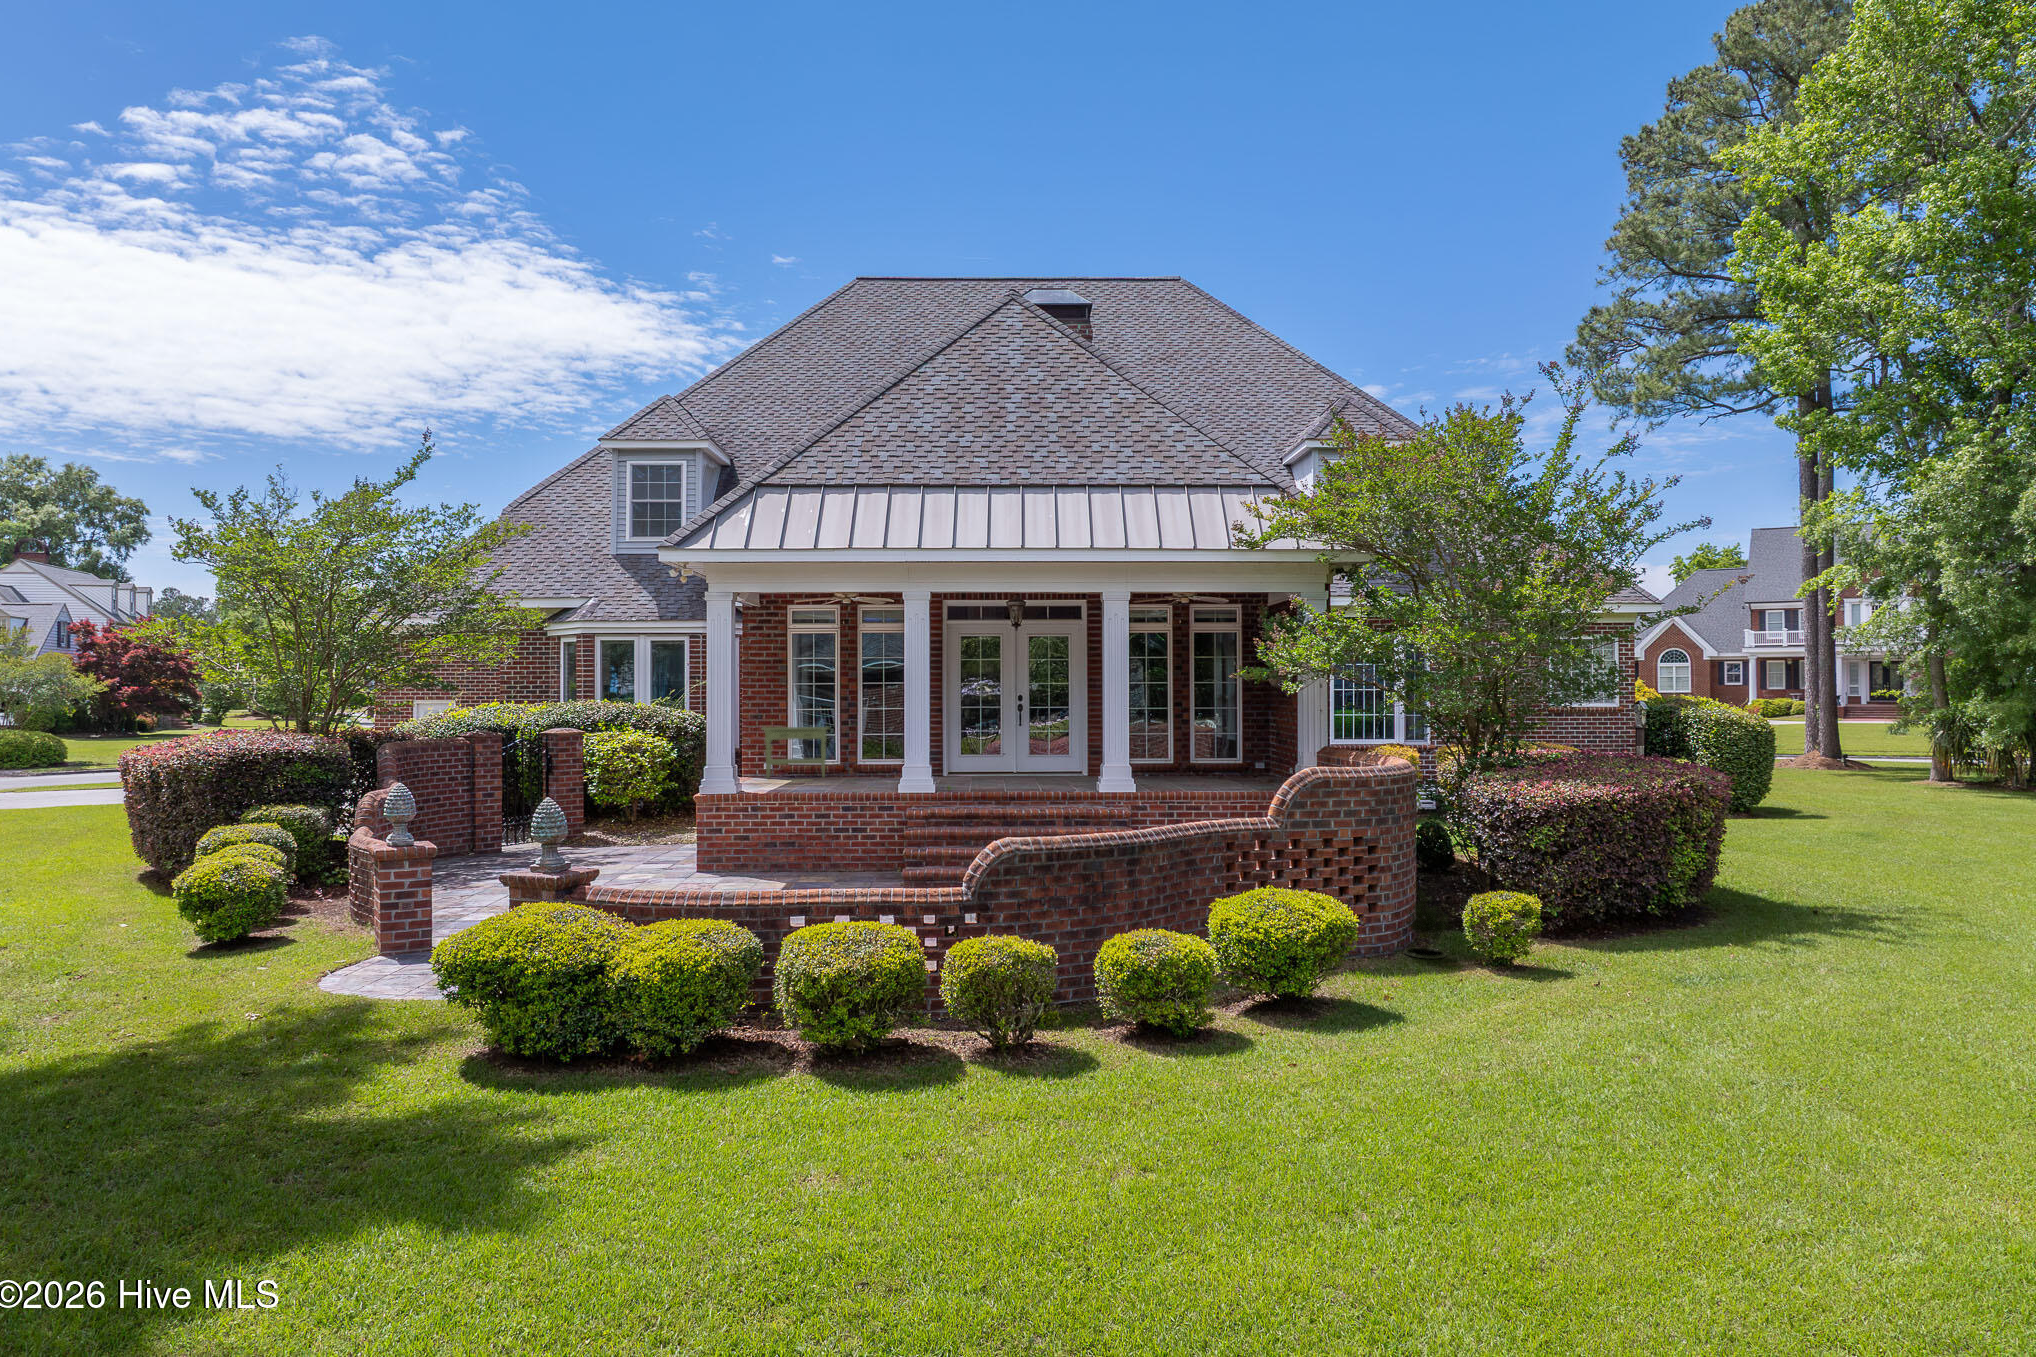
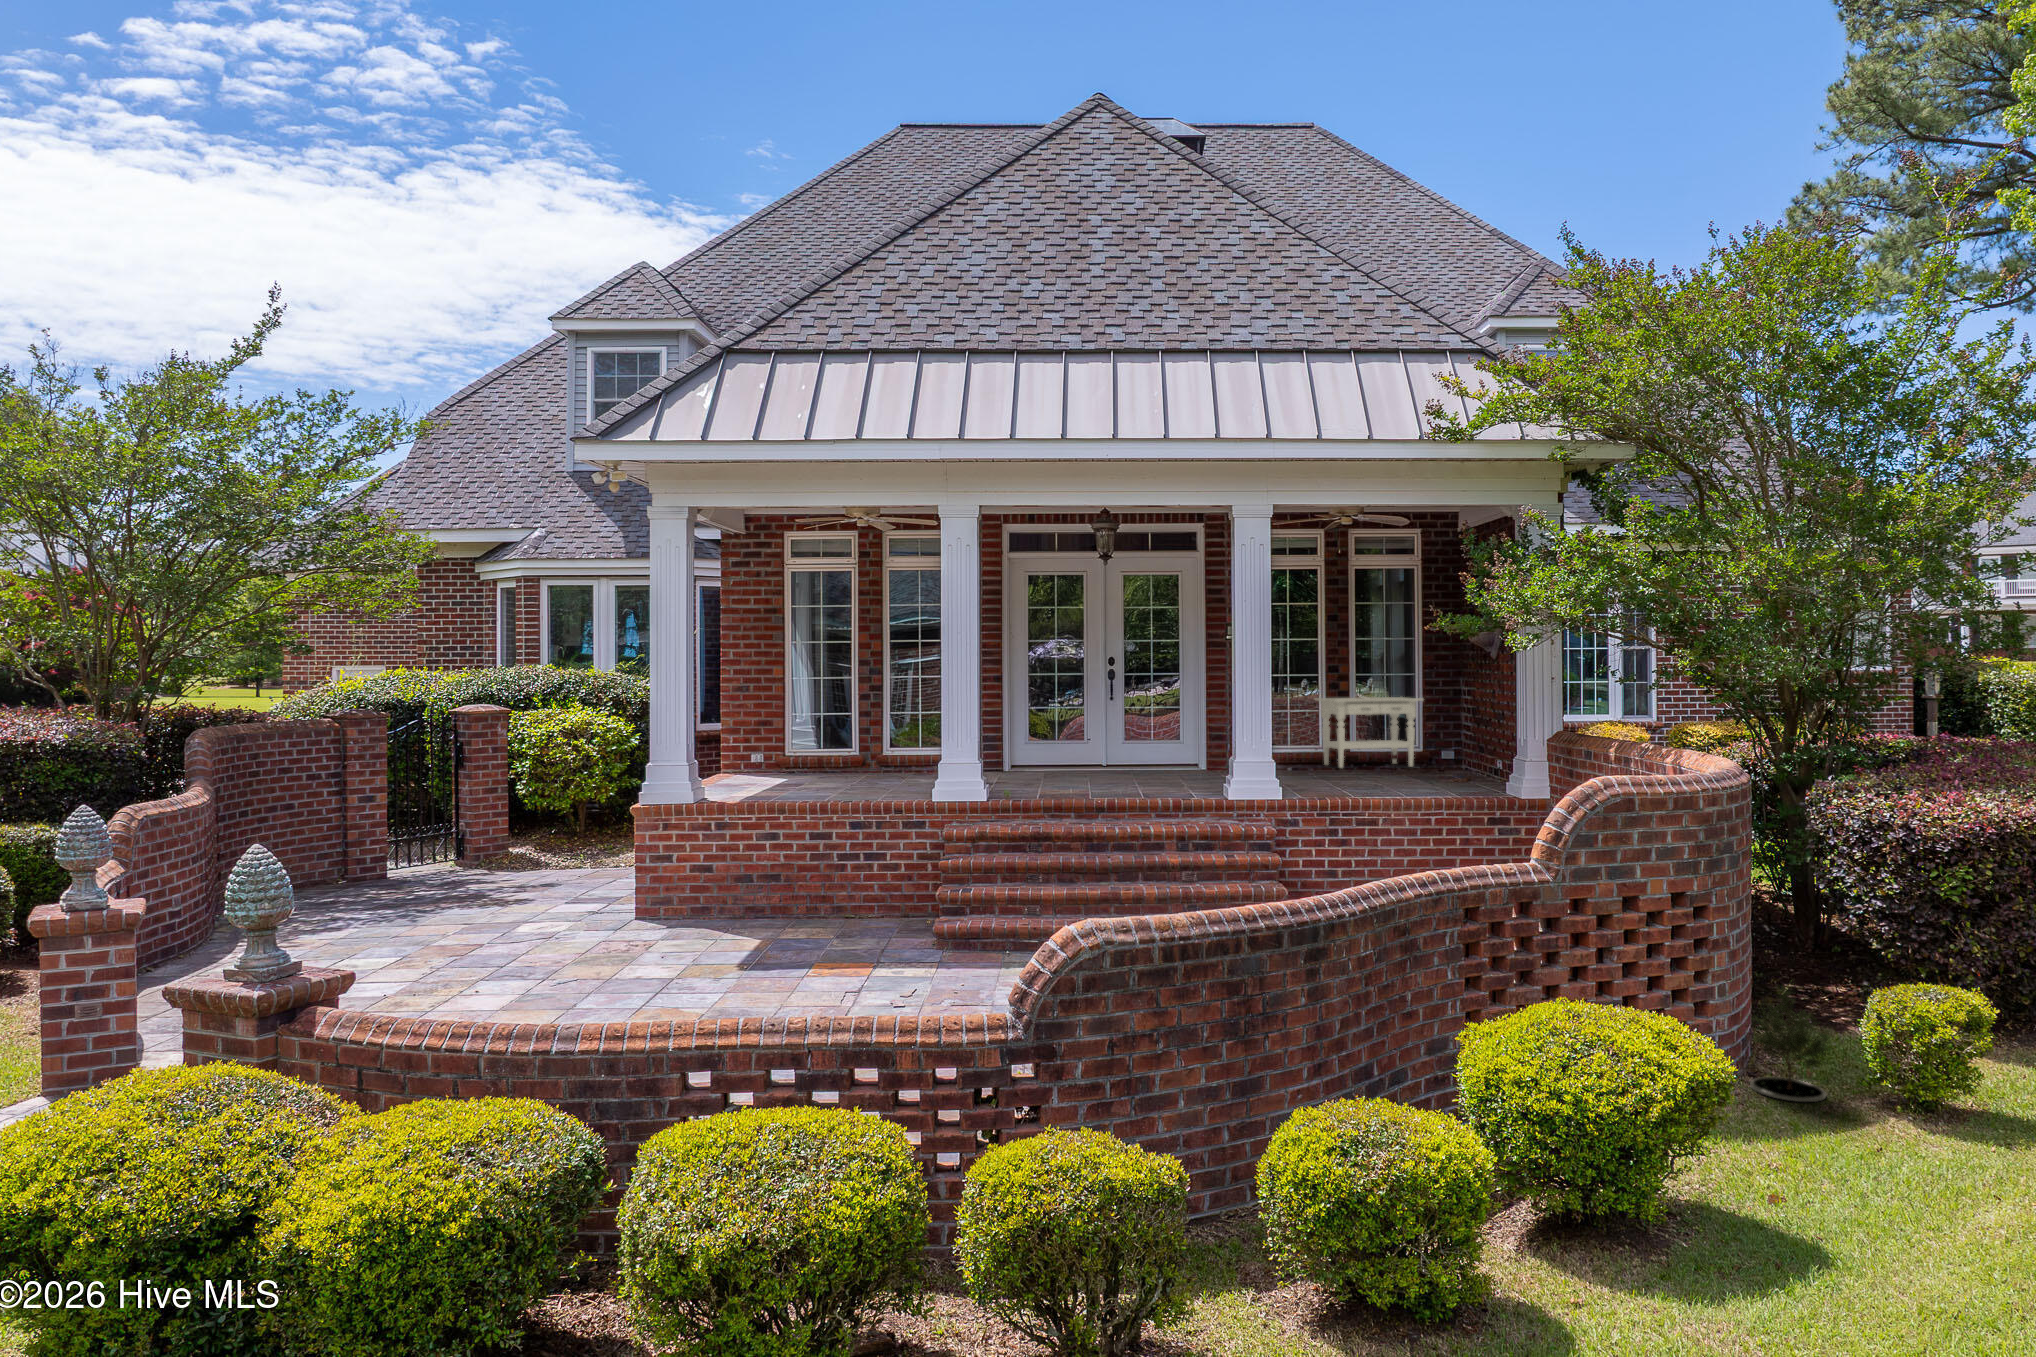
side table: present [762,727,829,778] -> present [1315,697,1423,768]

